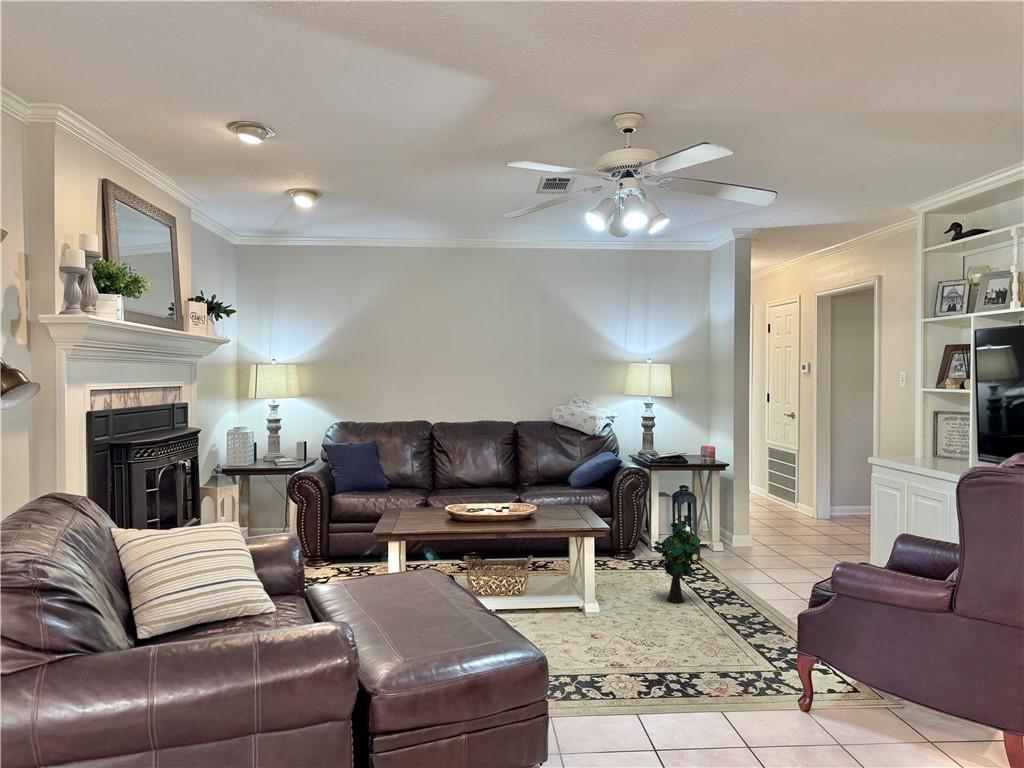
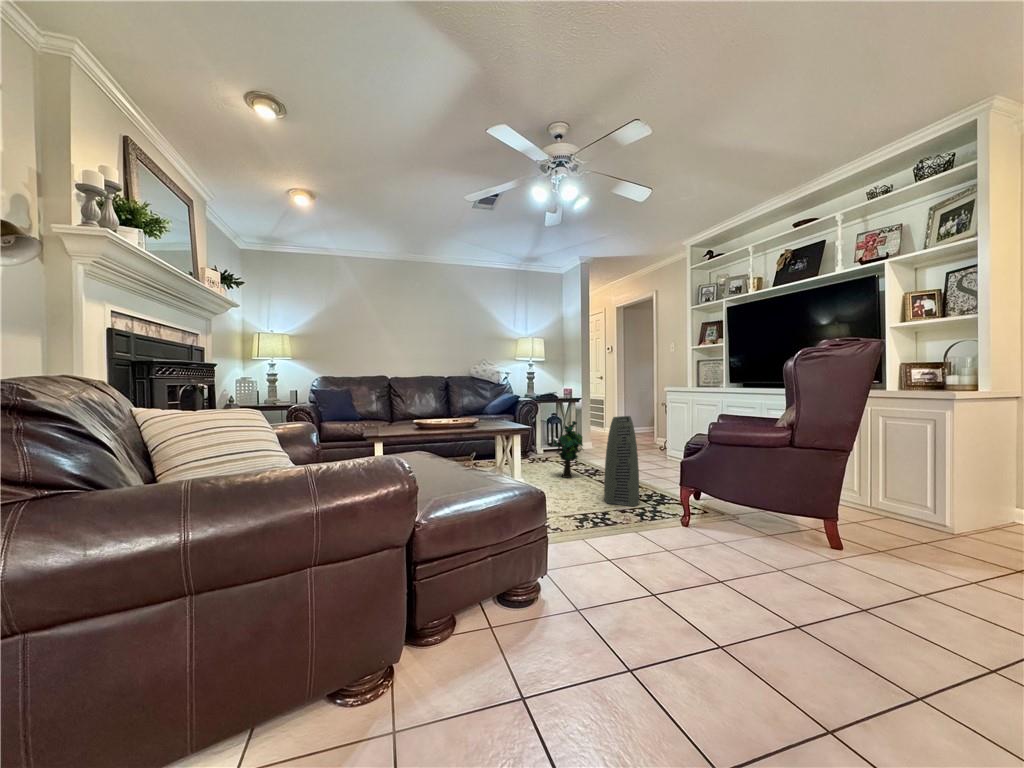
air purifier: none [709,524,764,666] -> present [604,416,639,506]

